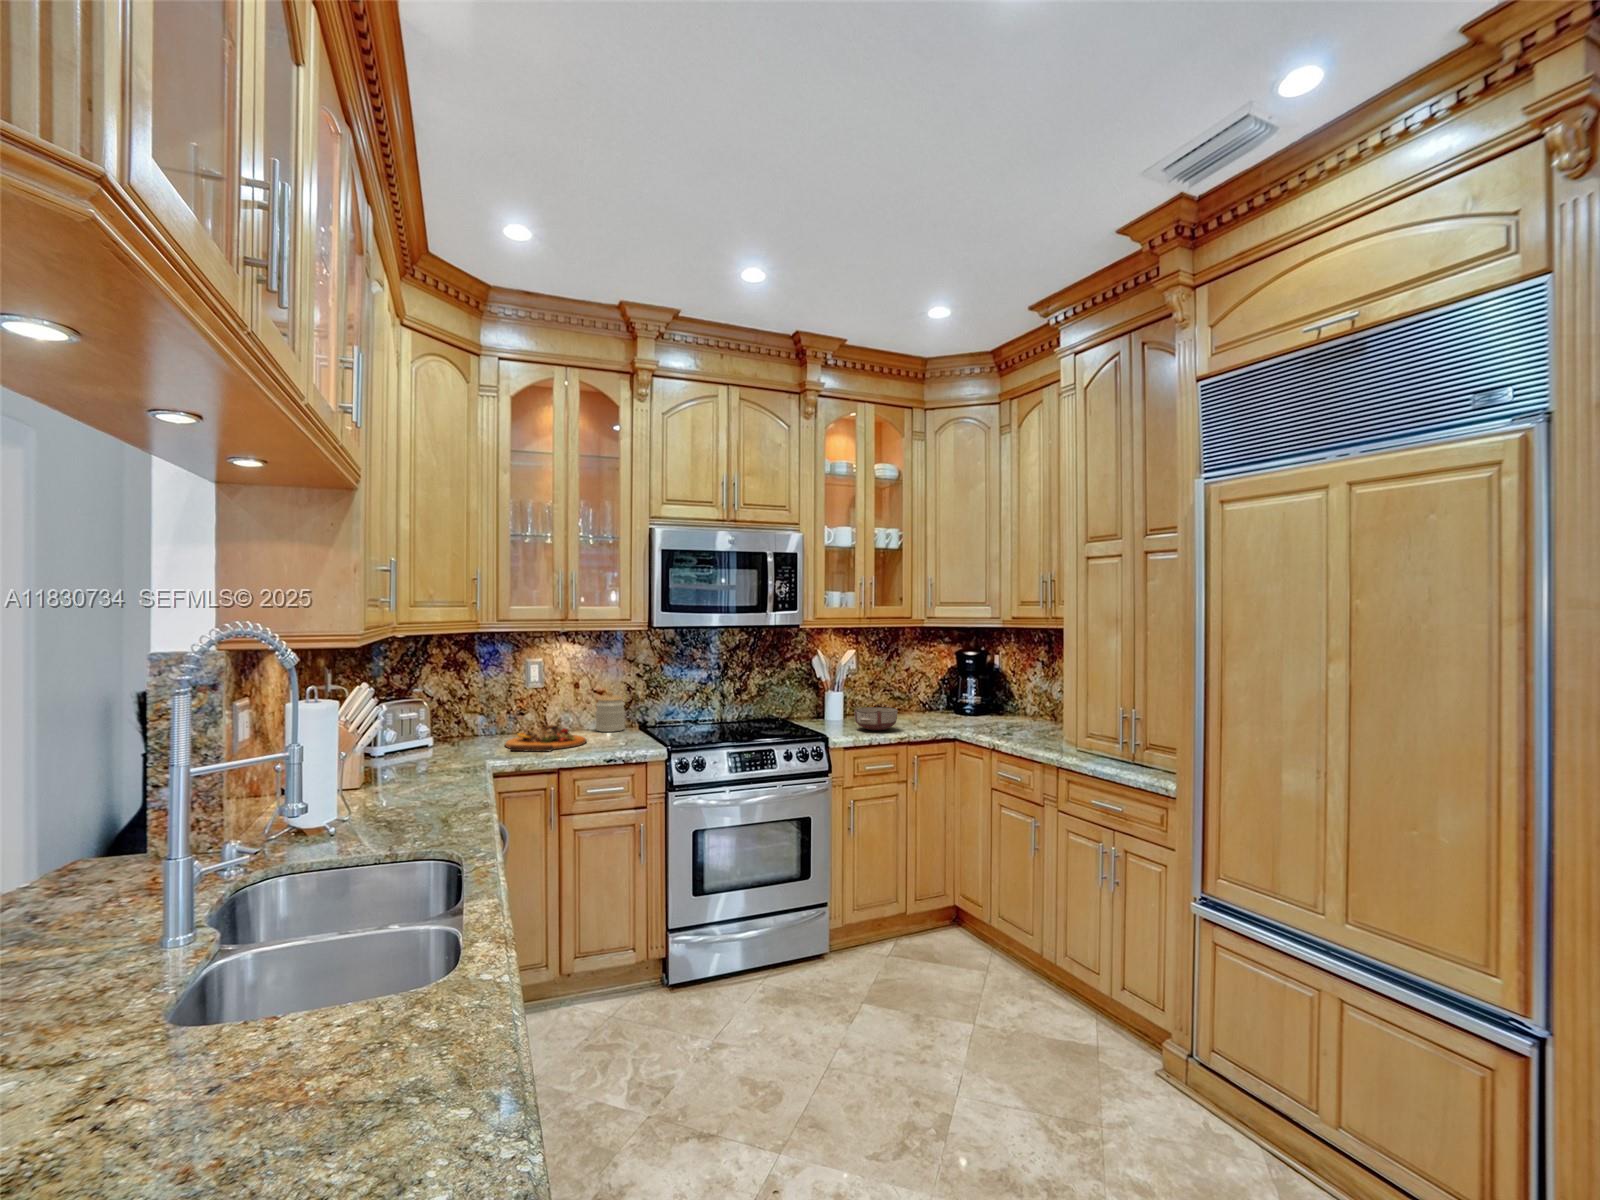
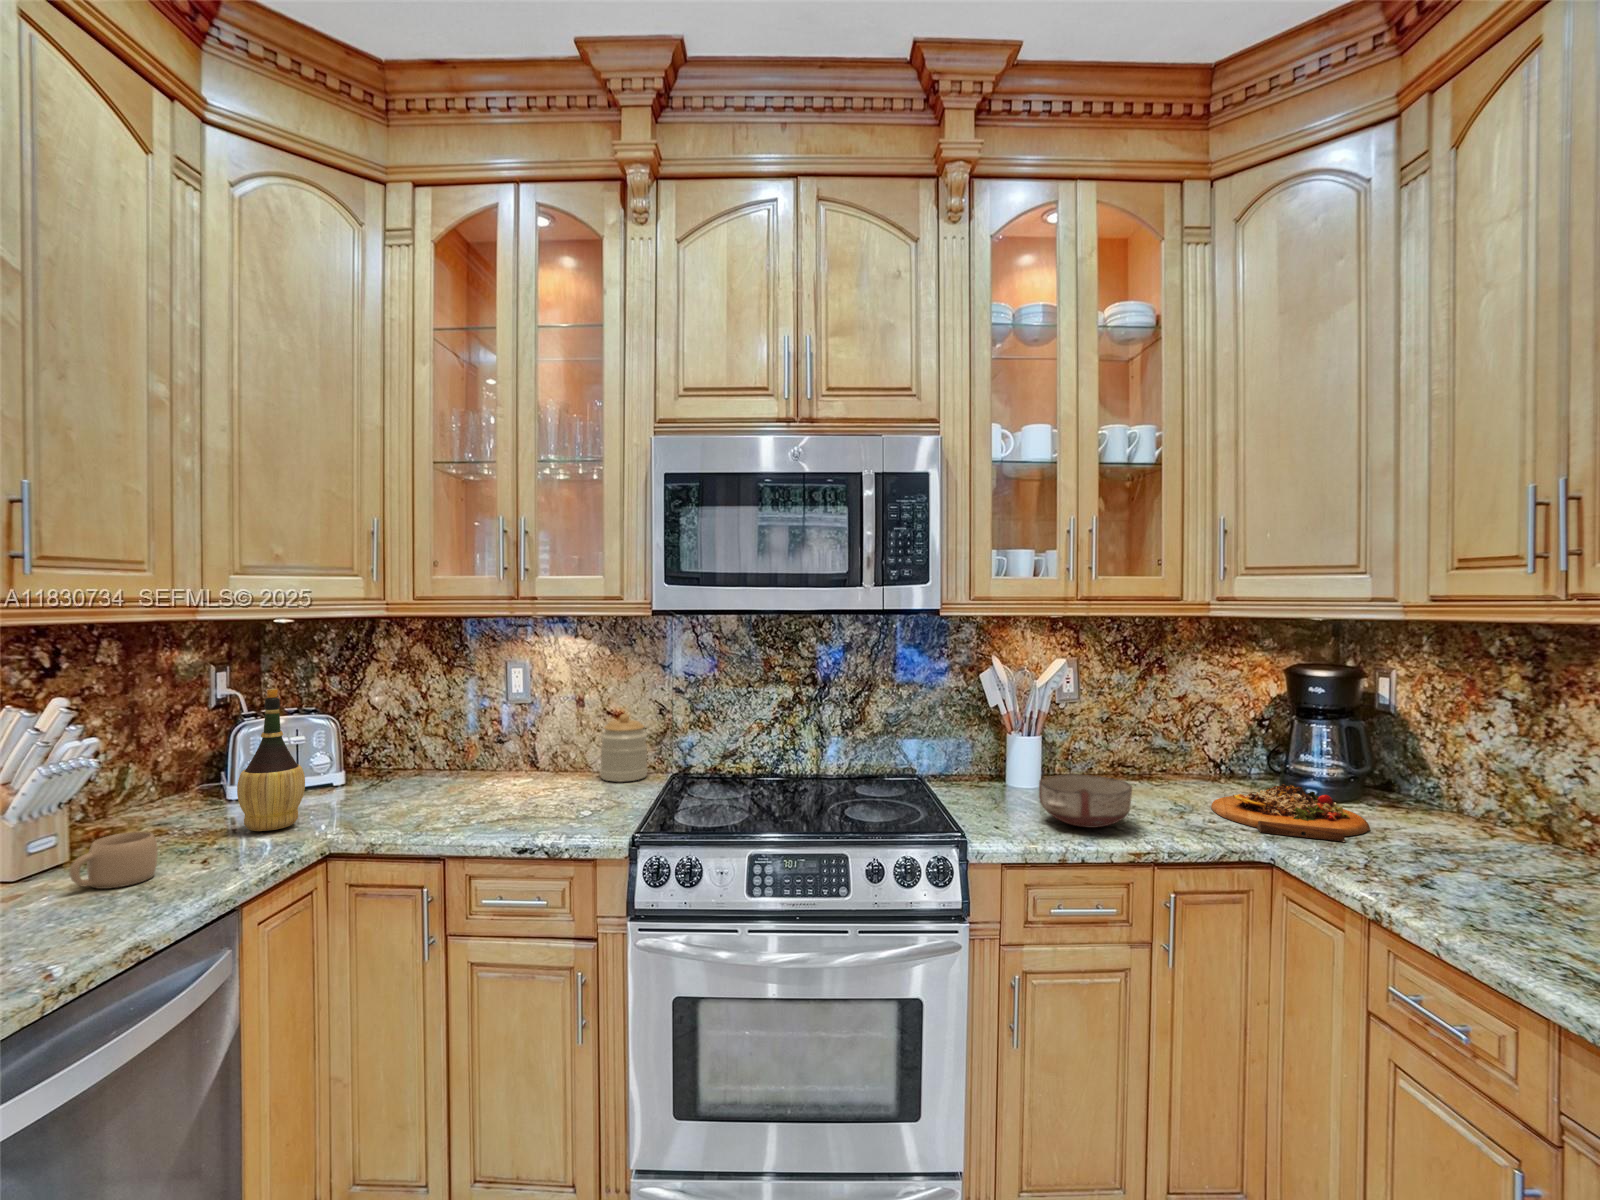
wine bottle: none [428,677,465,762] -> present [237,689,305,831]
cutting board: present [505,725,587,751] -> present [1211,784,1370,842]
mug: none [407,756,440,784] -> present [69,832,158,889]

